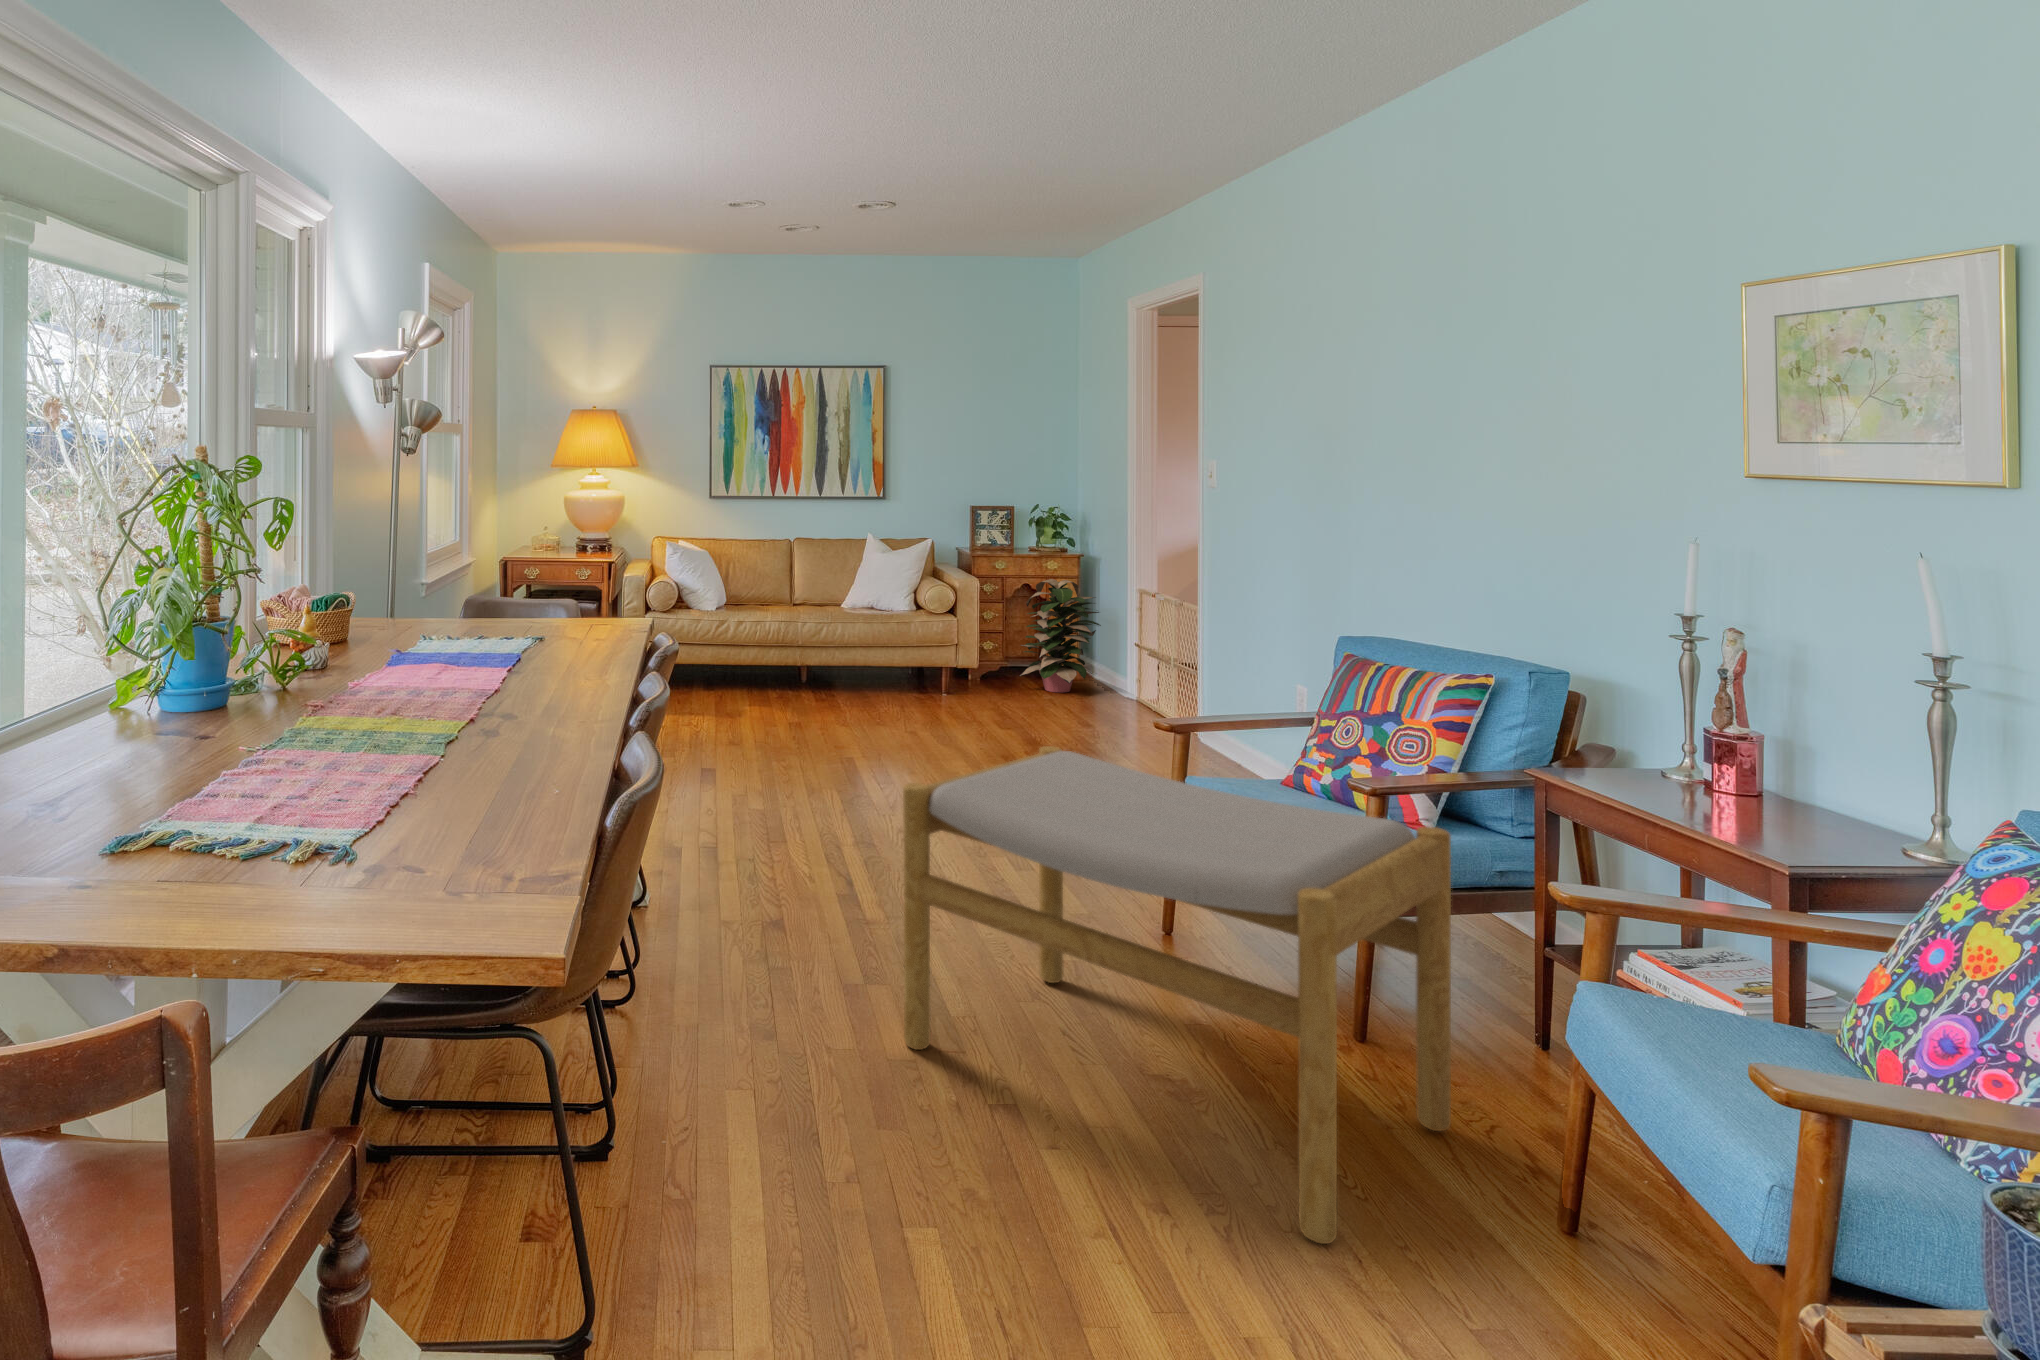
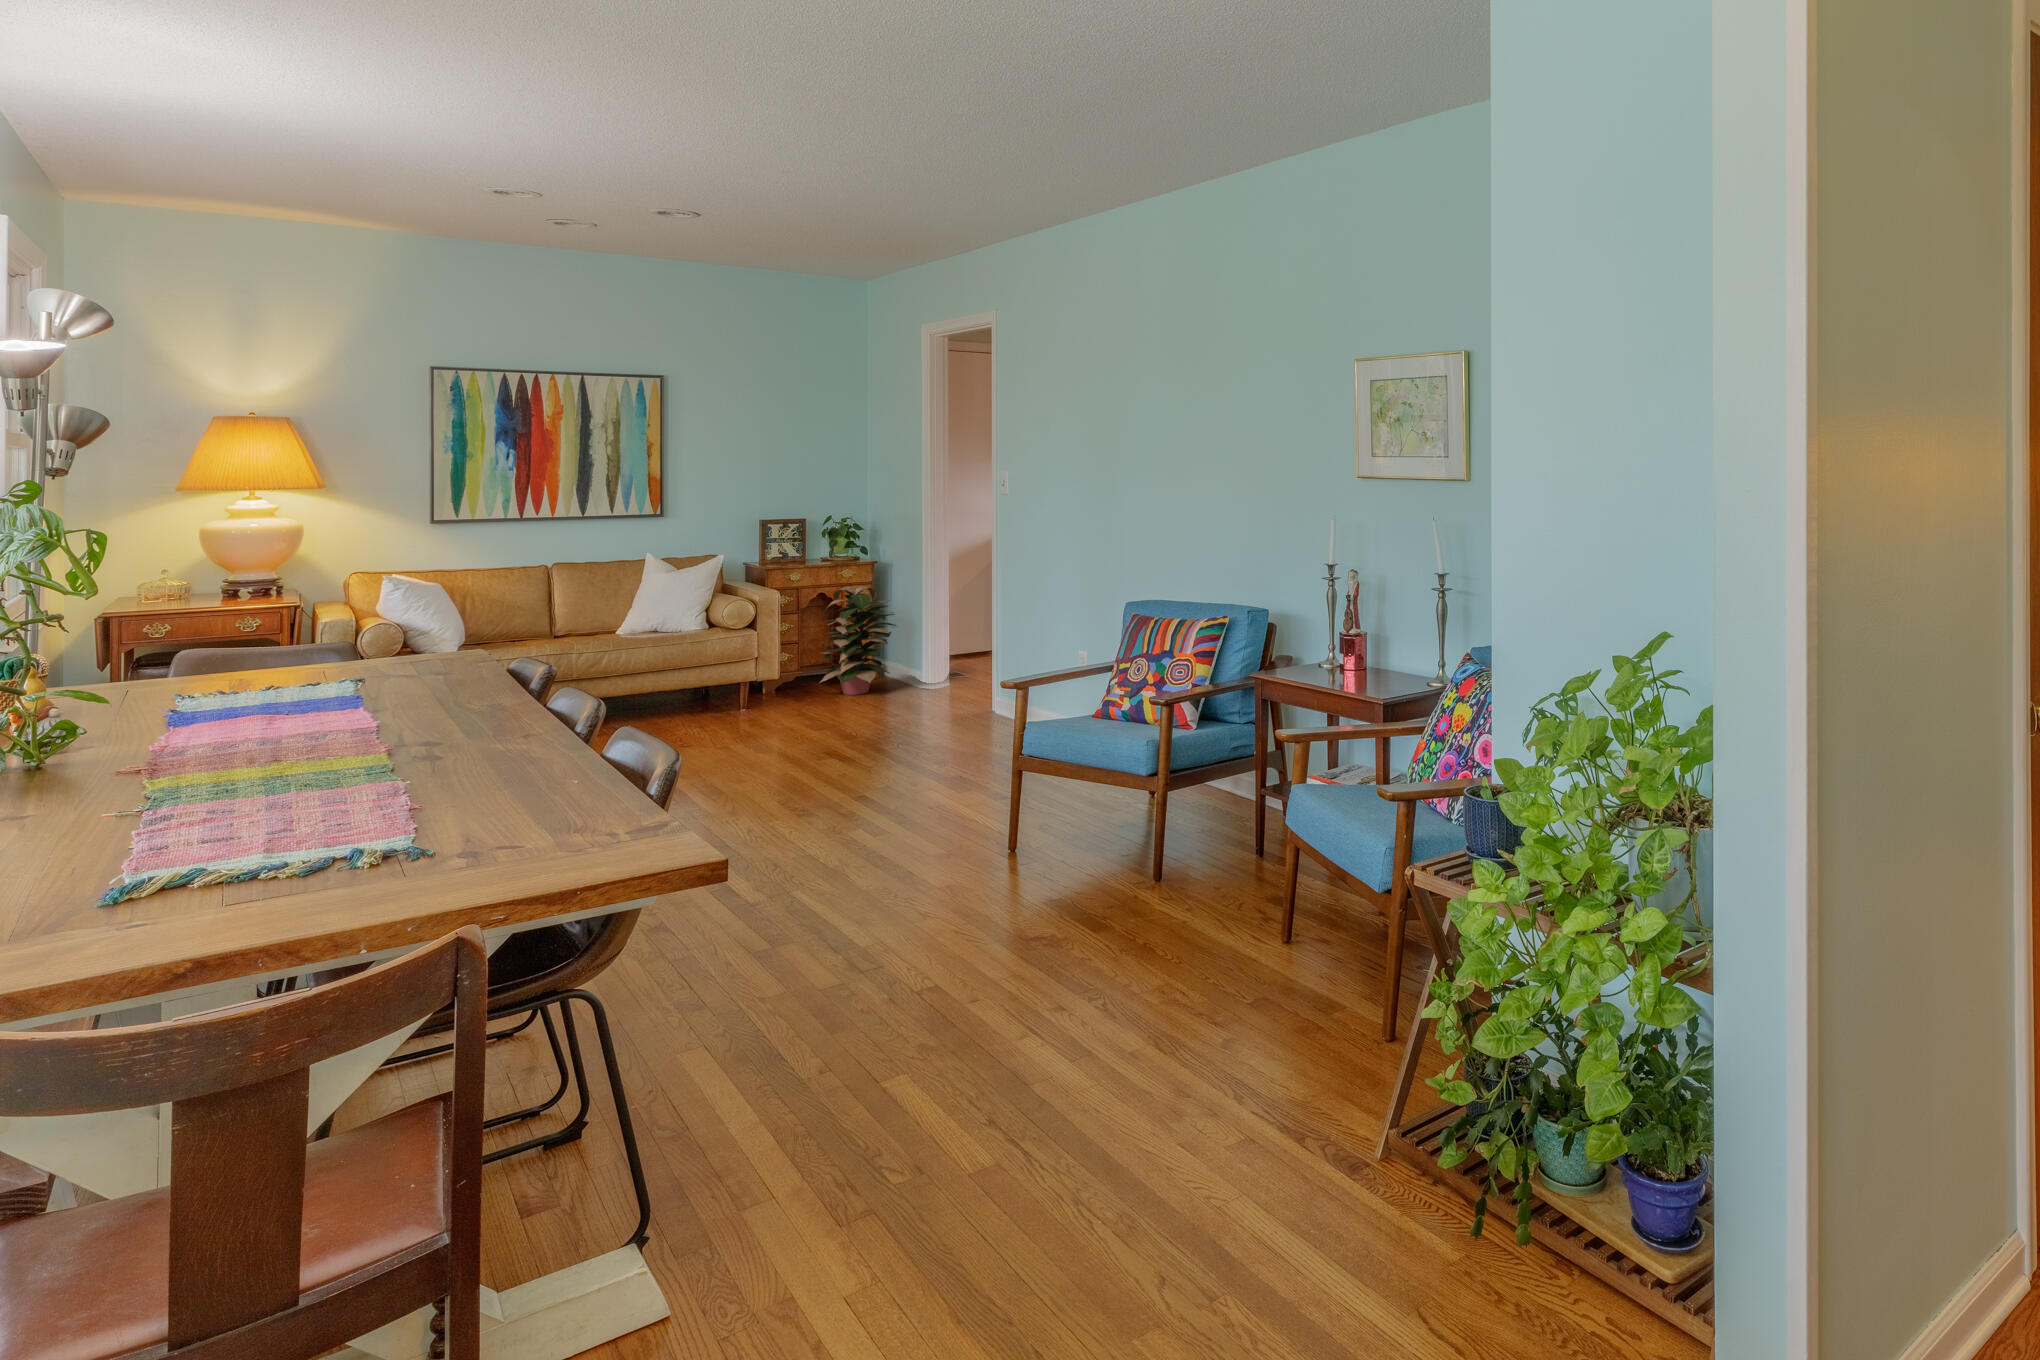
footstool: present [903,746,1451,1244] -> none [824,708,1220,991]

